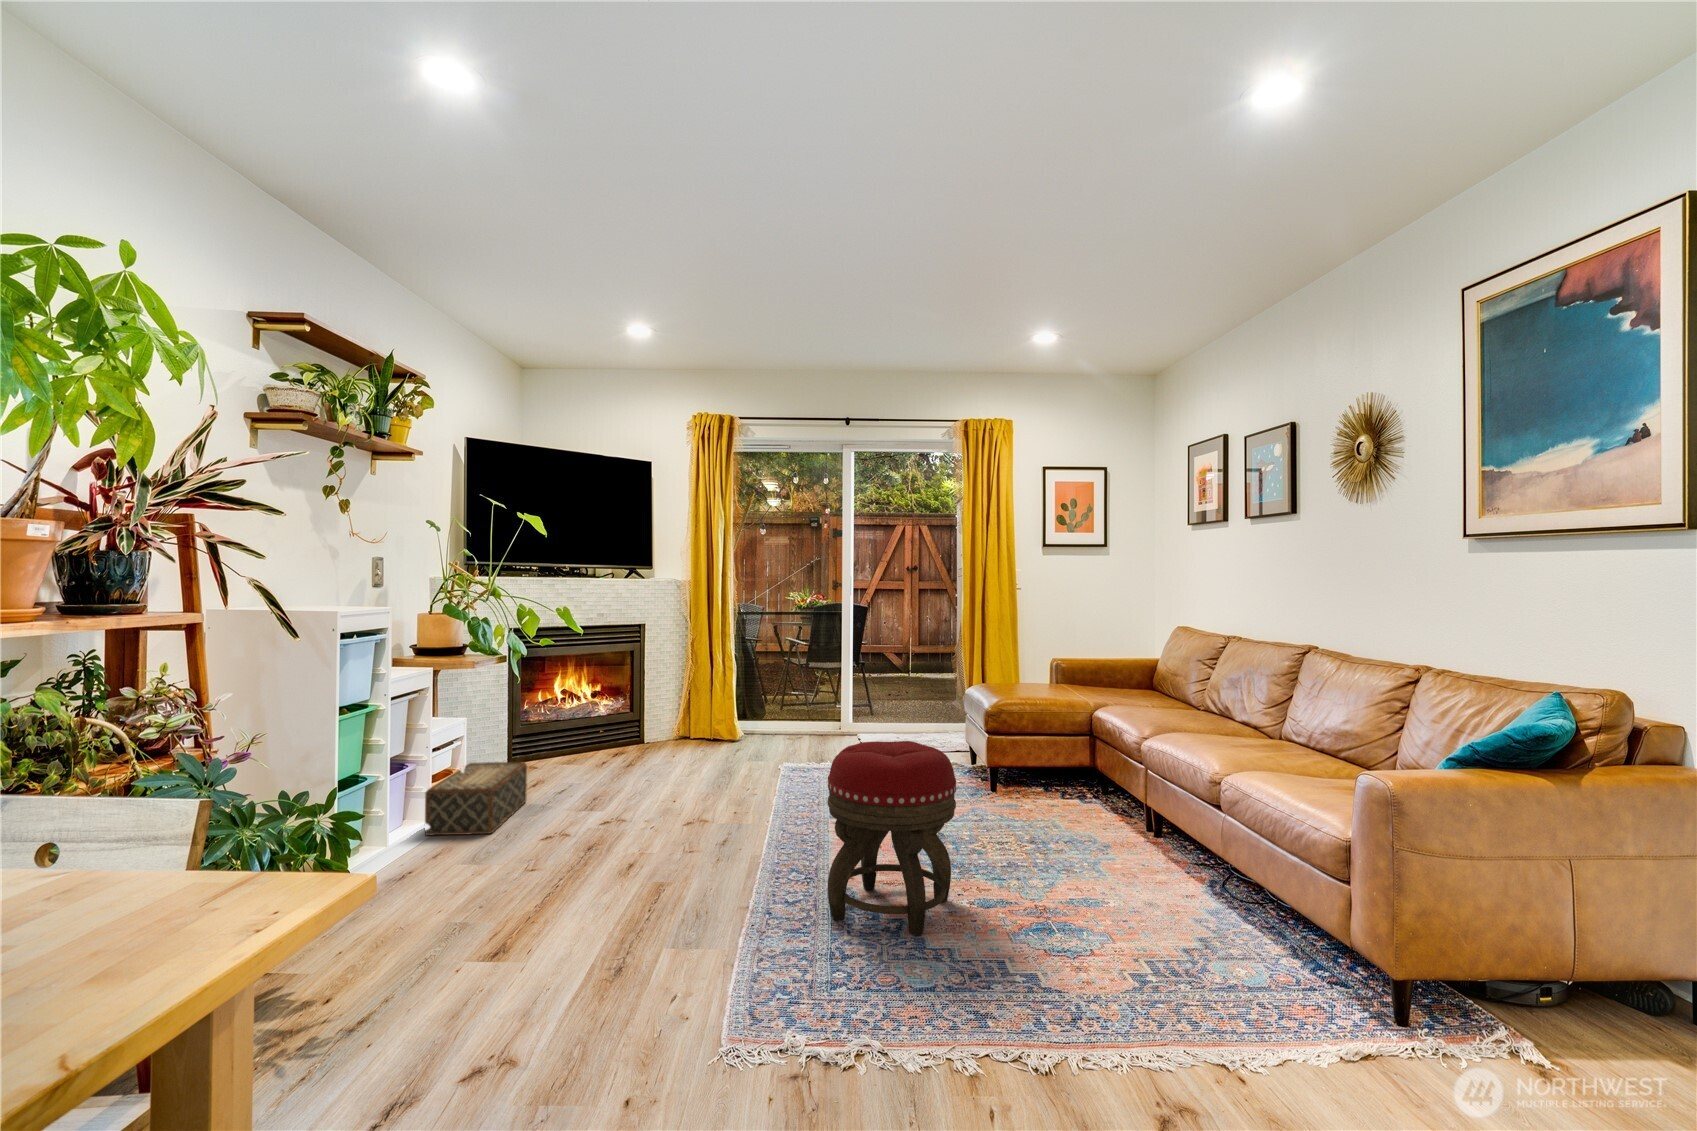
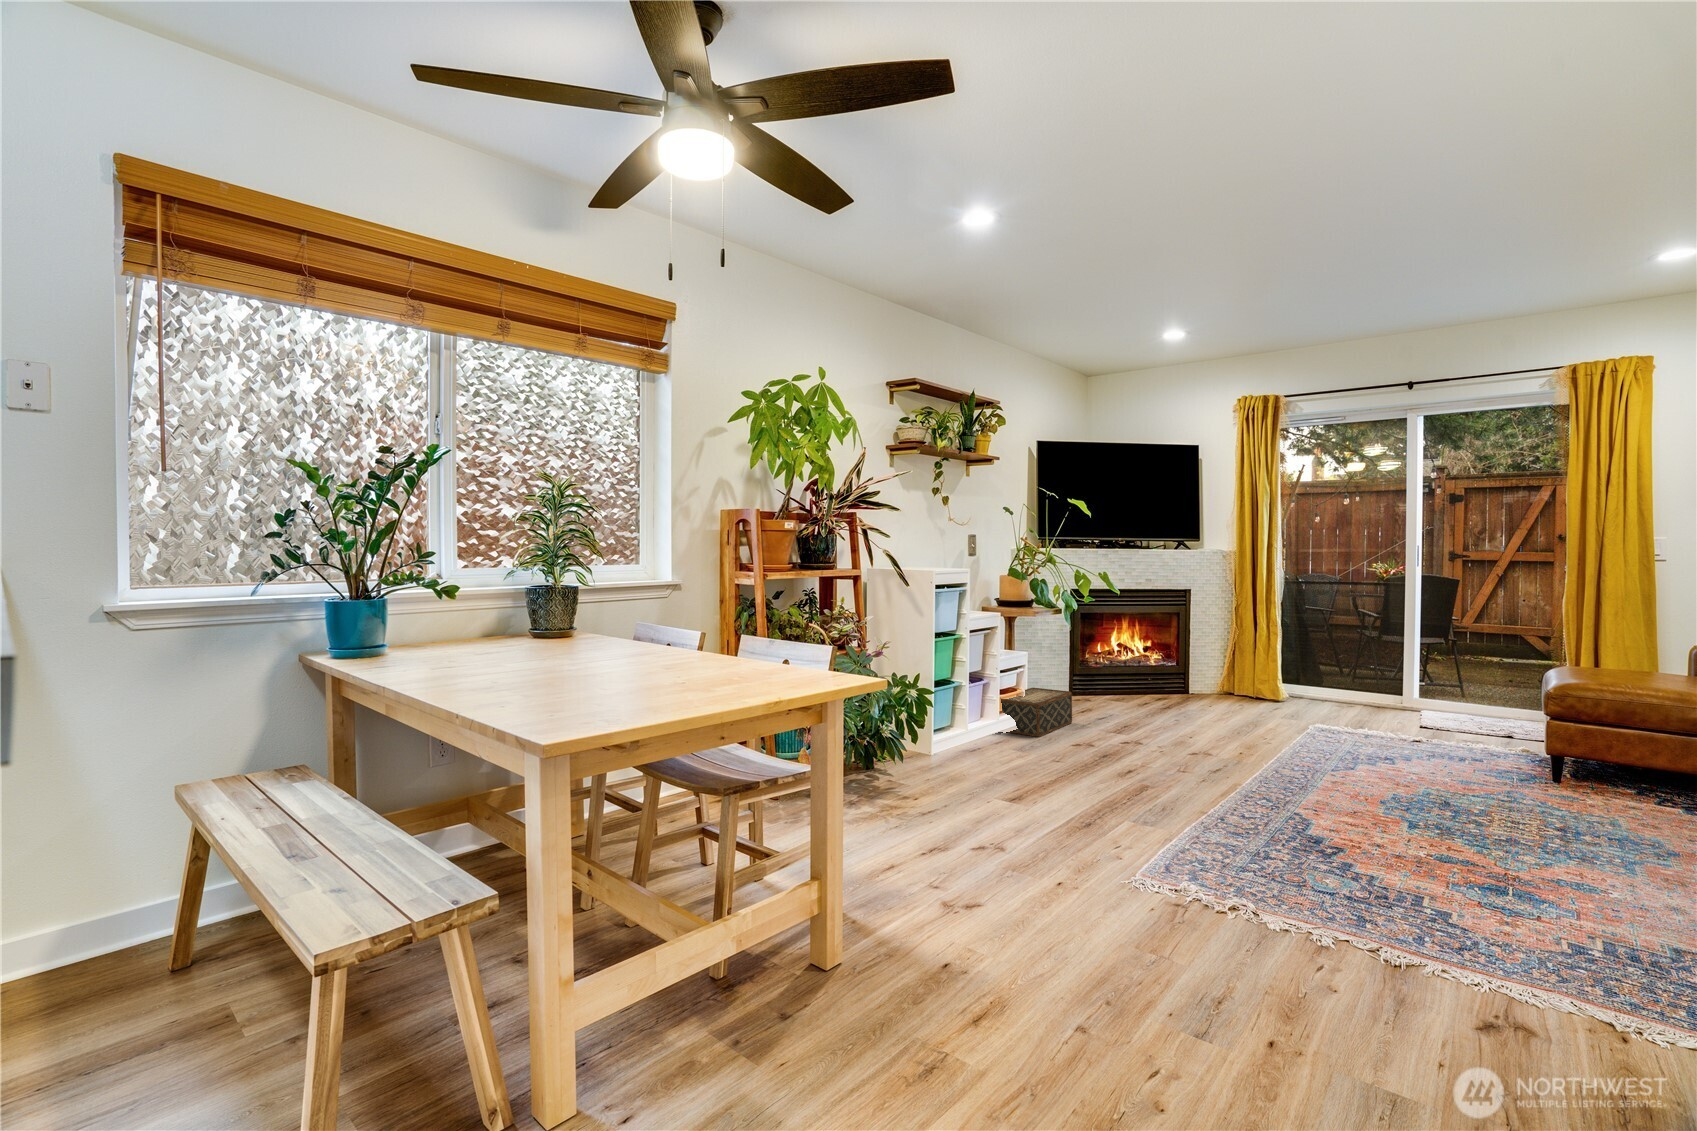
footstool: present [828,741,956,936] -> none [1274,689,1419,866]

